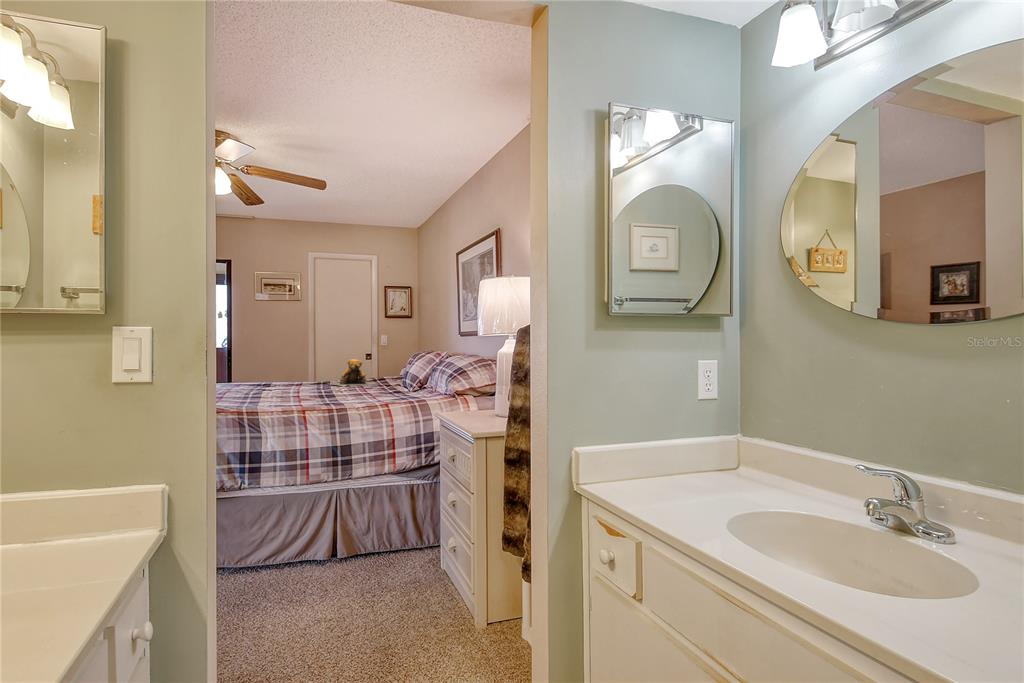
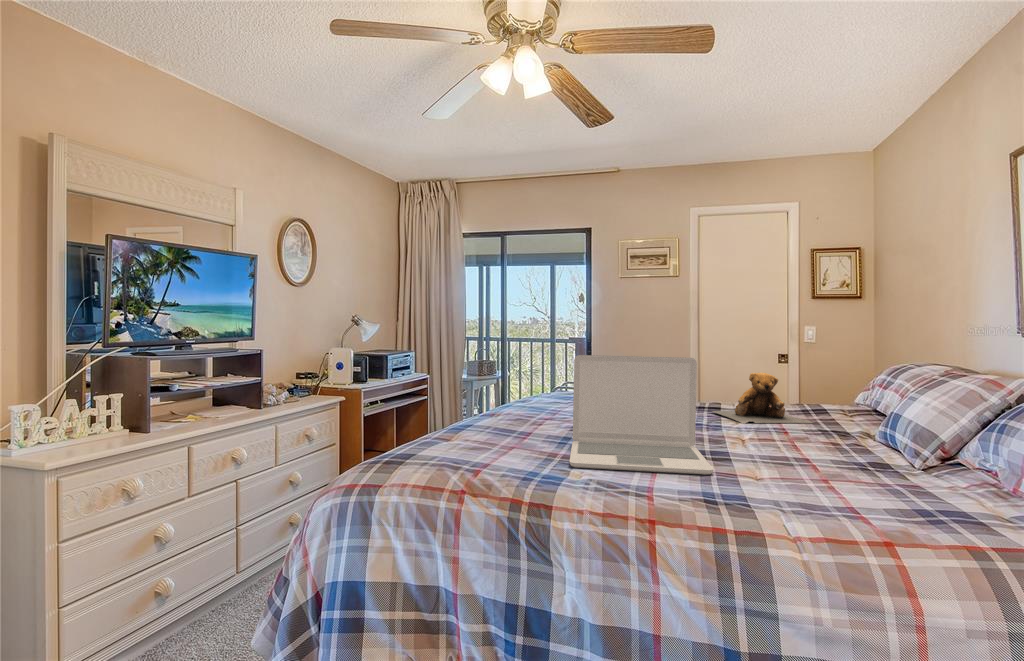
laptop: none [251,349,328,404] -> present [570,355,713,475]

